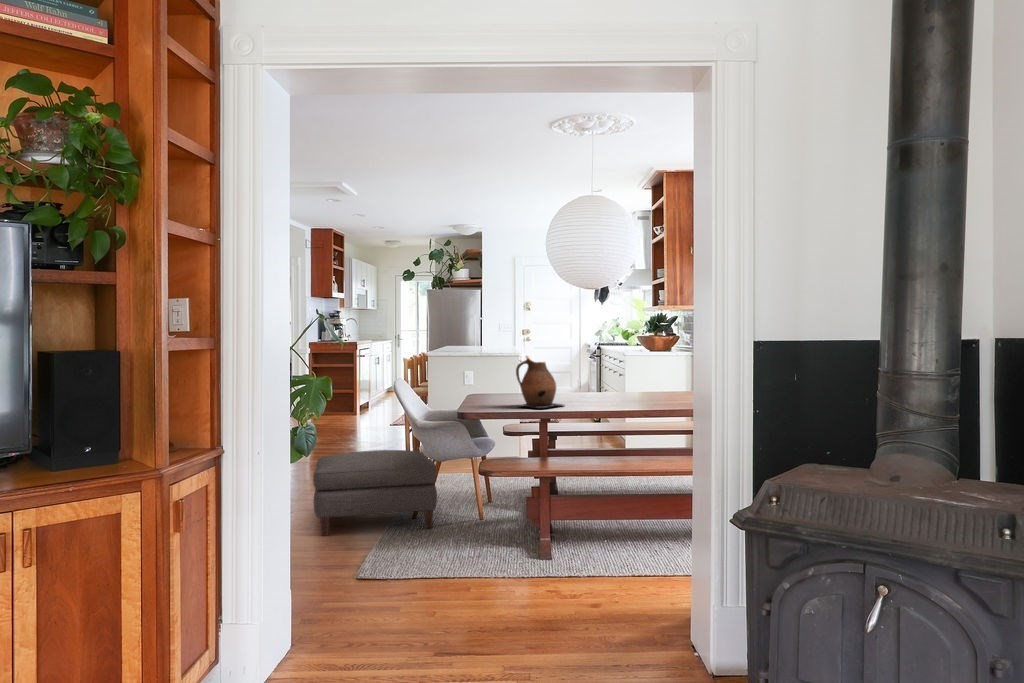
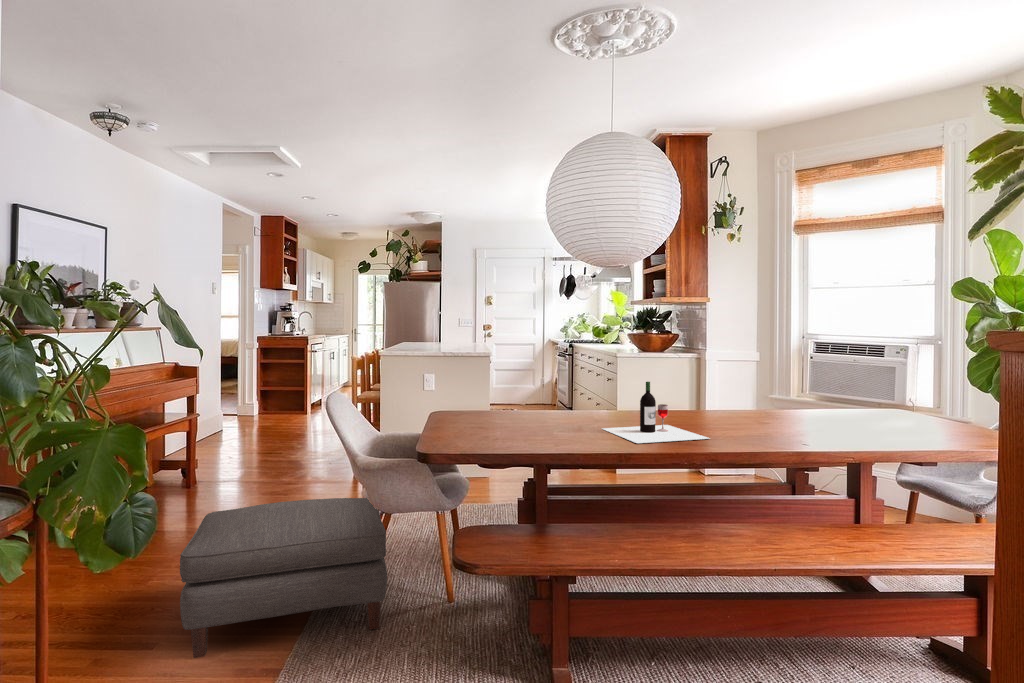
ceramic pitcher: present [516,356,565,408] -> none [512,363,587,449]
wine bottle: none [581,369,649,407] -> present [602,382,710,443]

